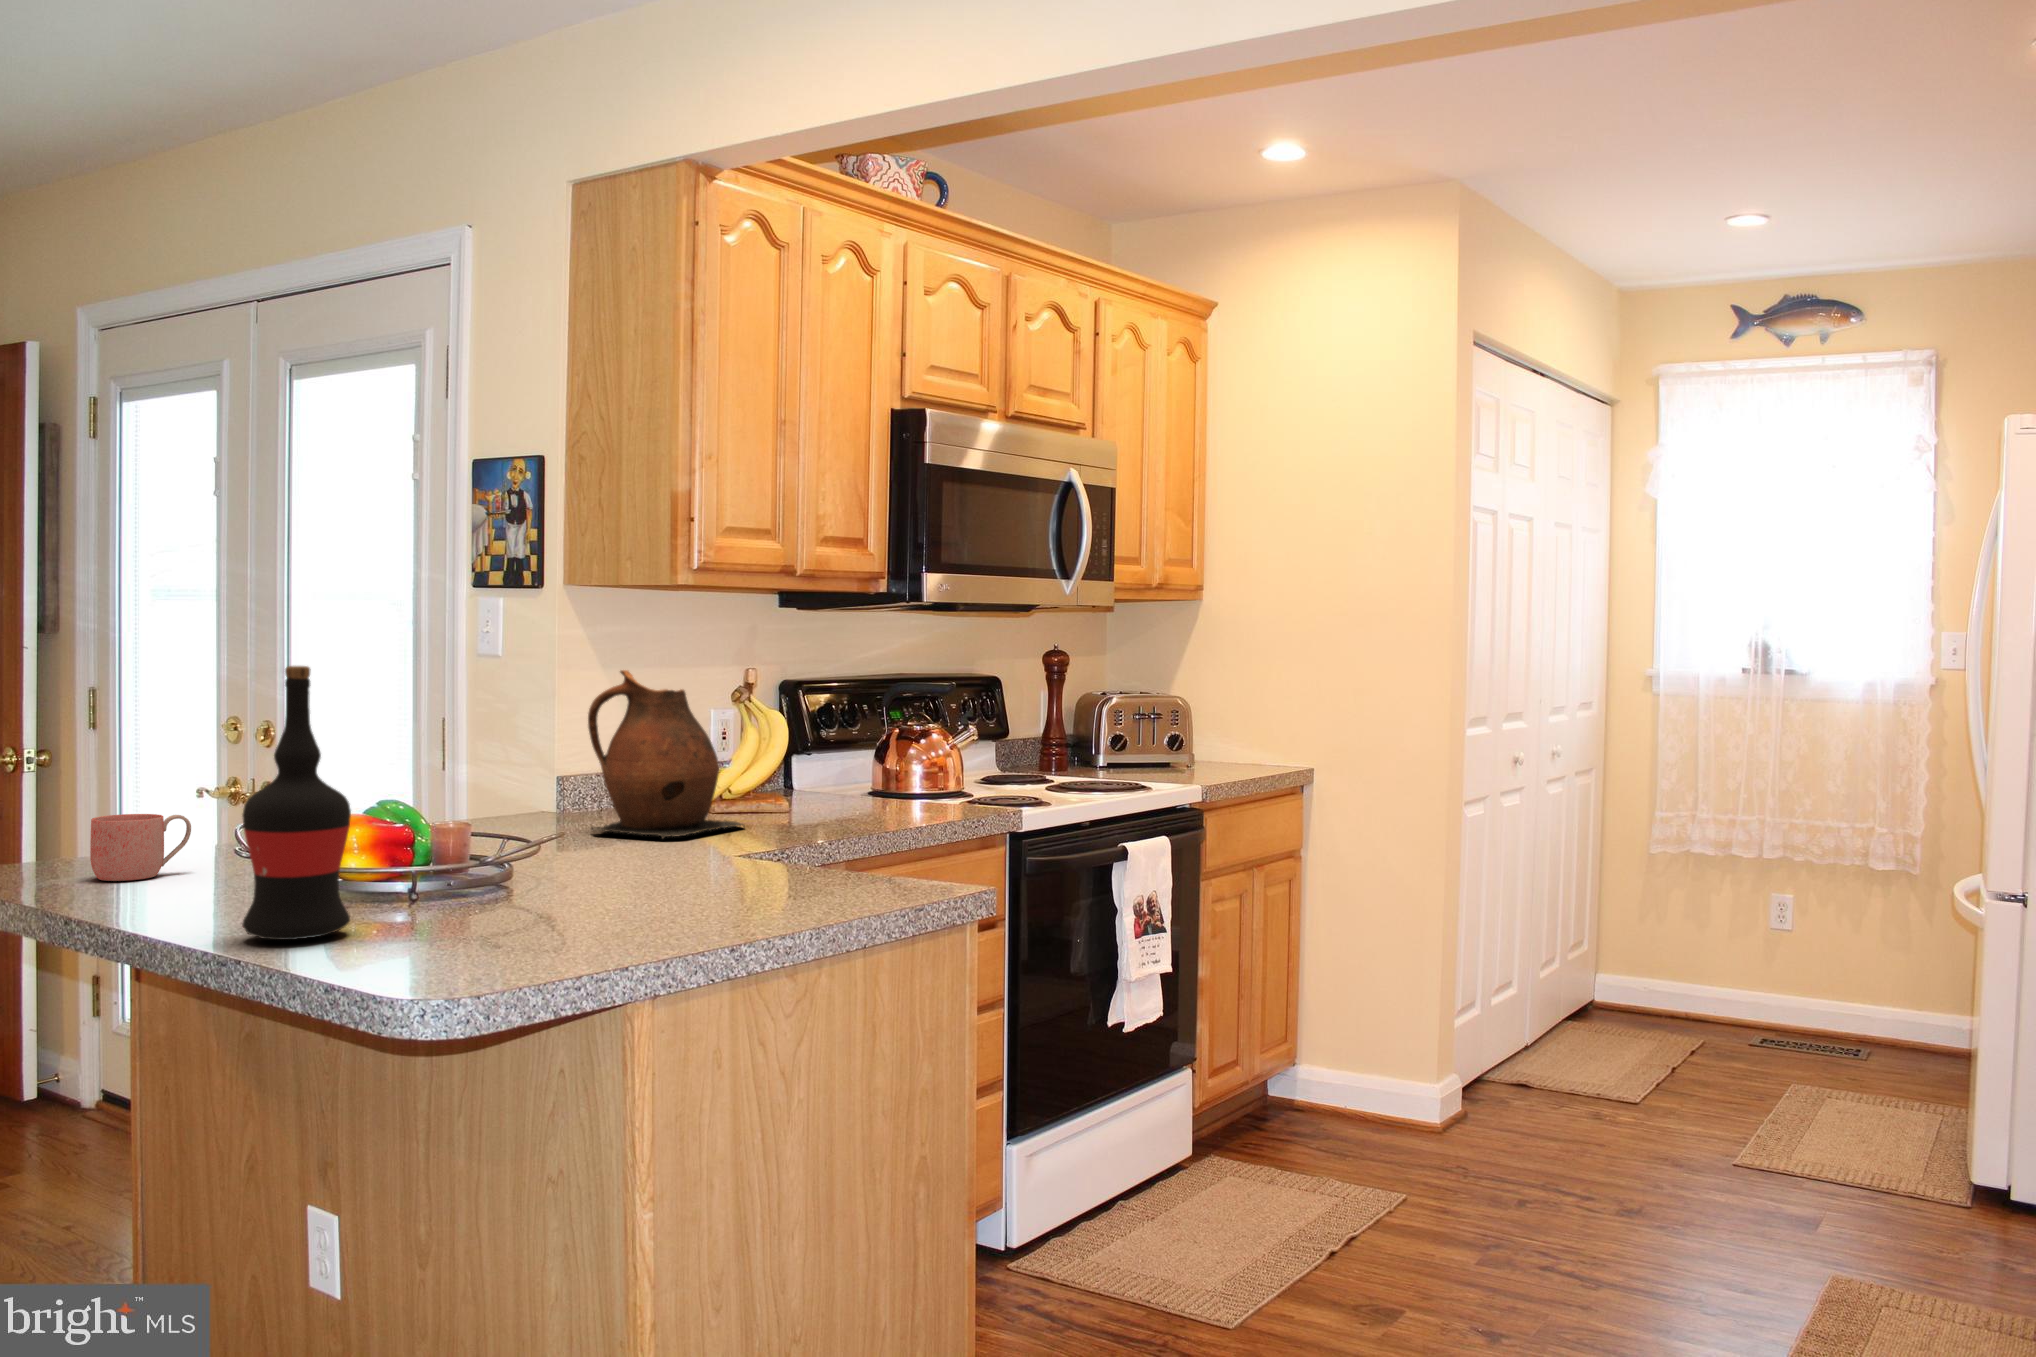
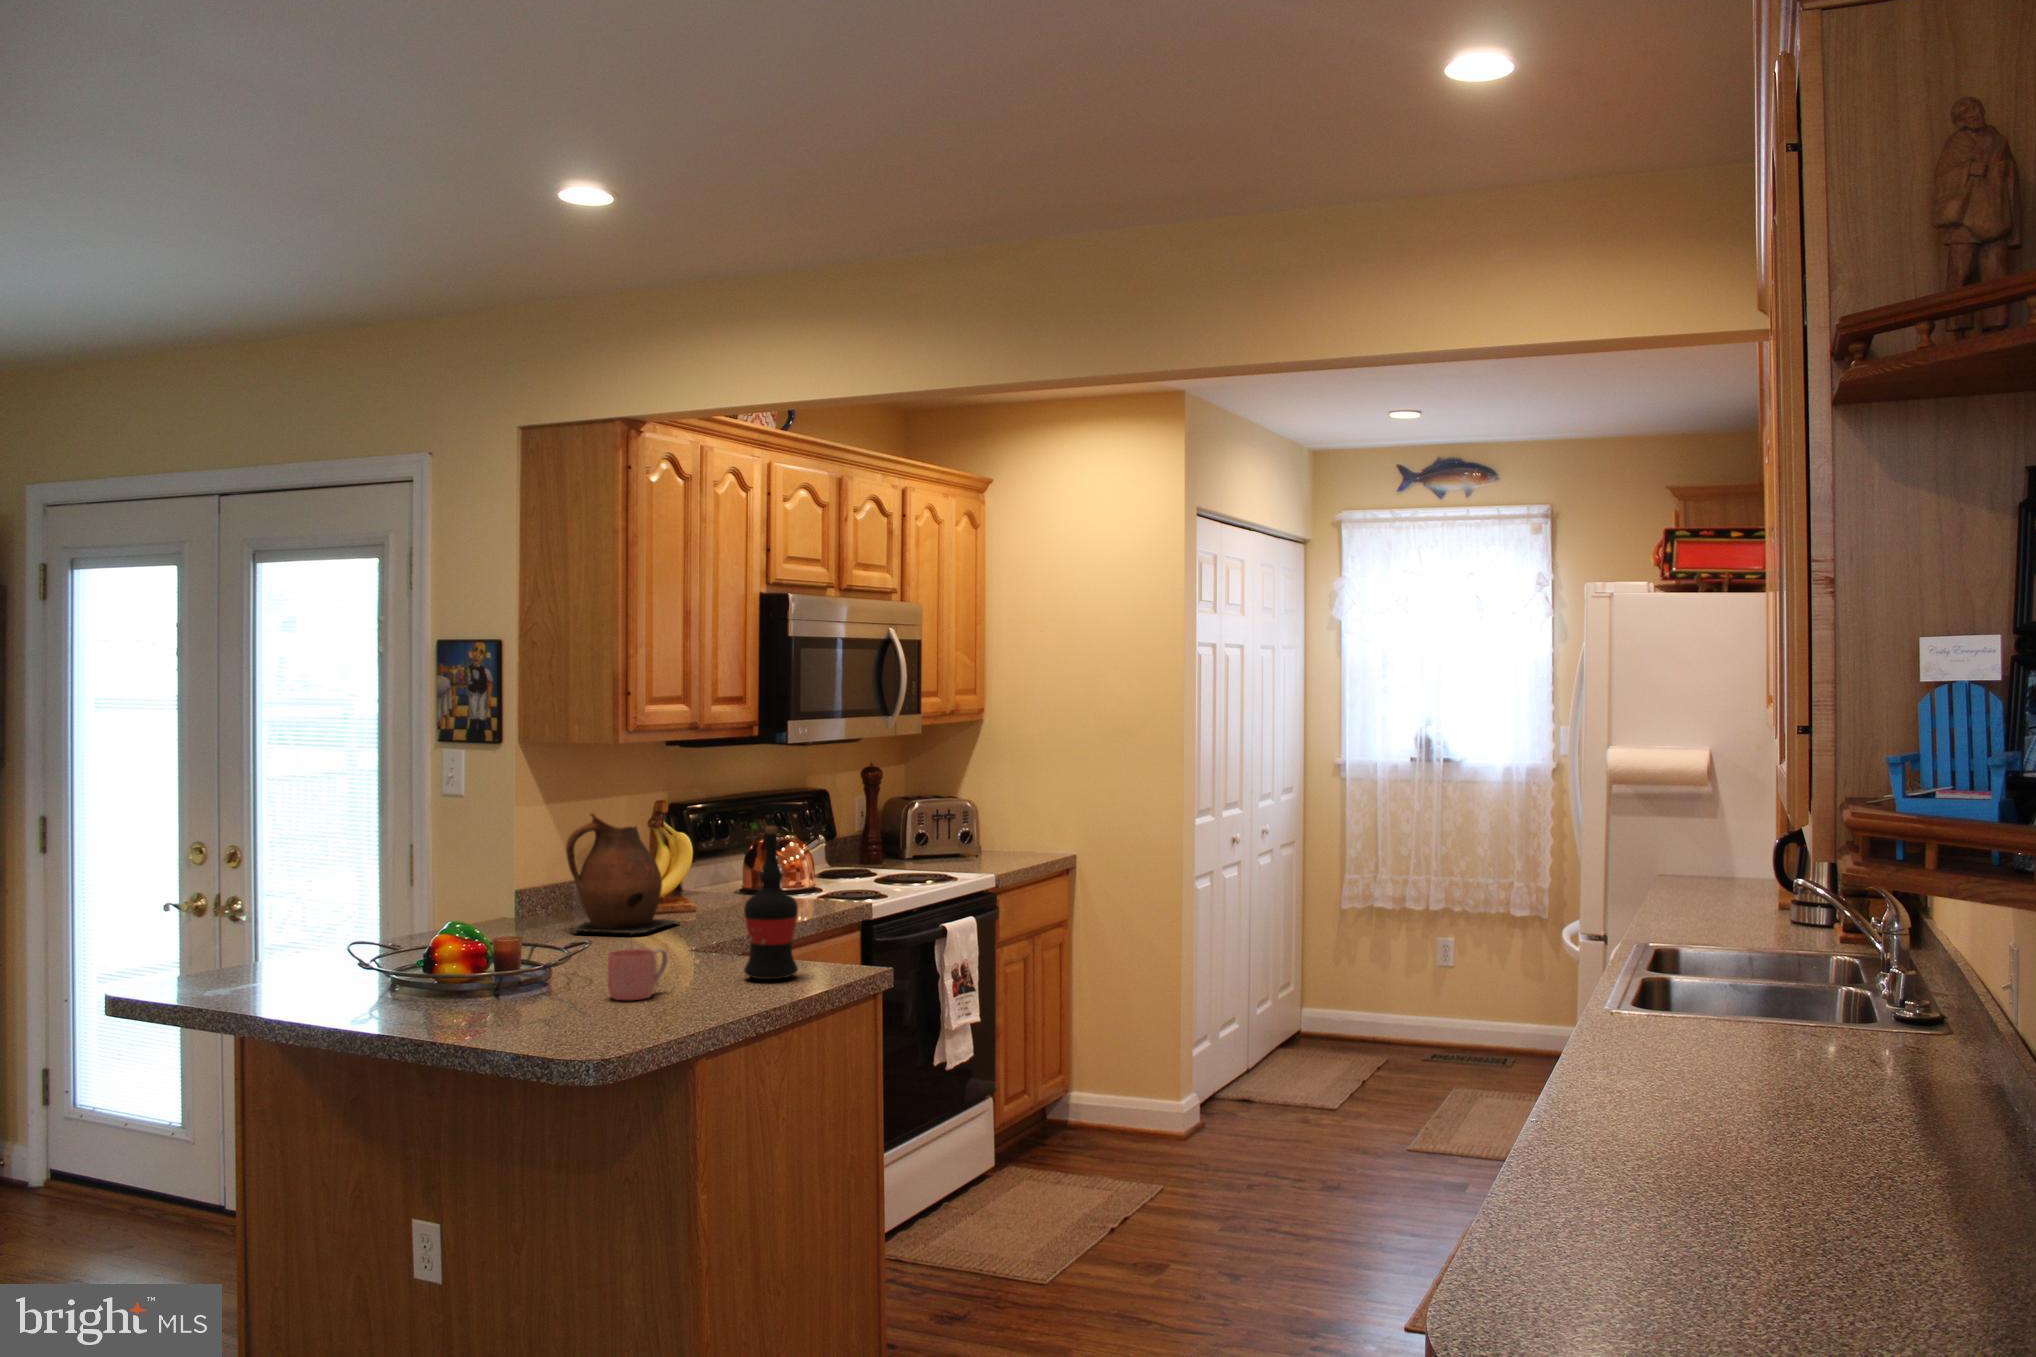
wine bottle: present [242,666,351,940] -> present [744,826,798,979]
mug: present [90,814,191,881] -> present [608,949,668,1000]

